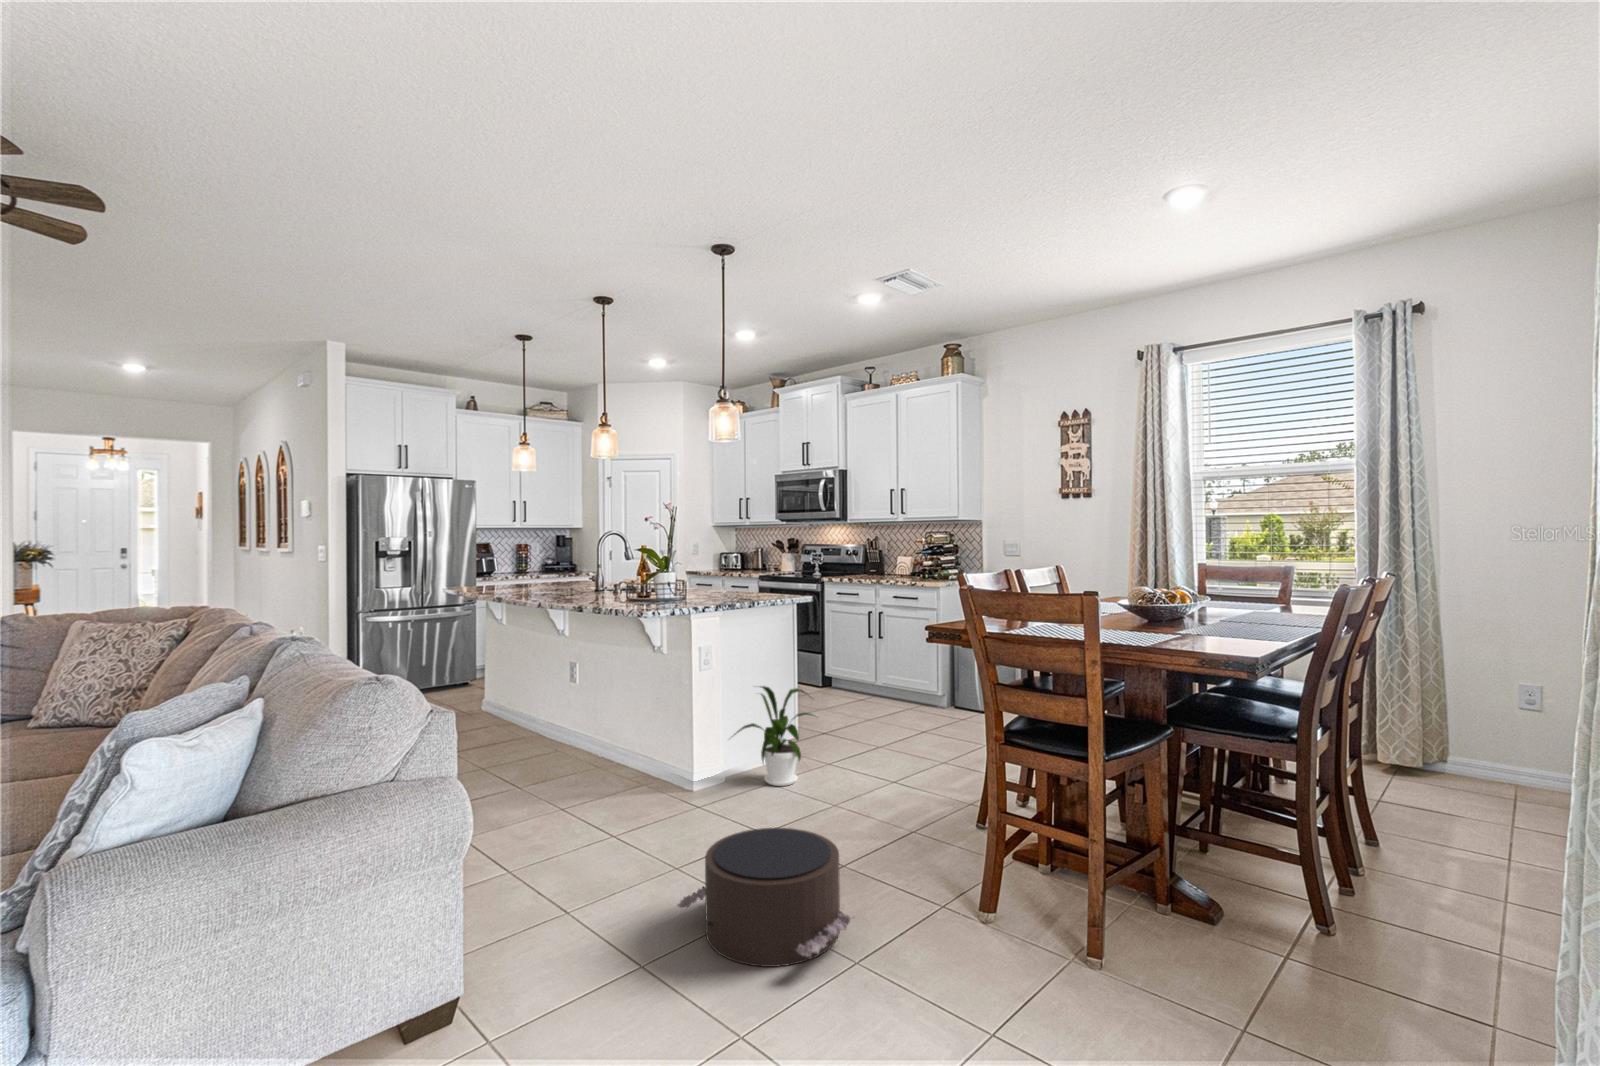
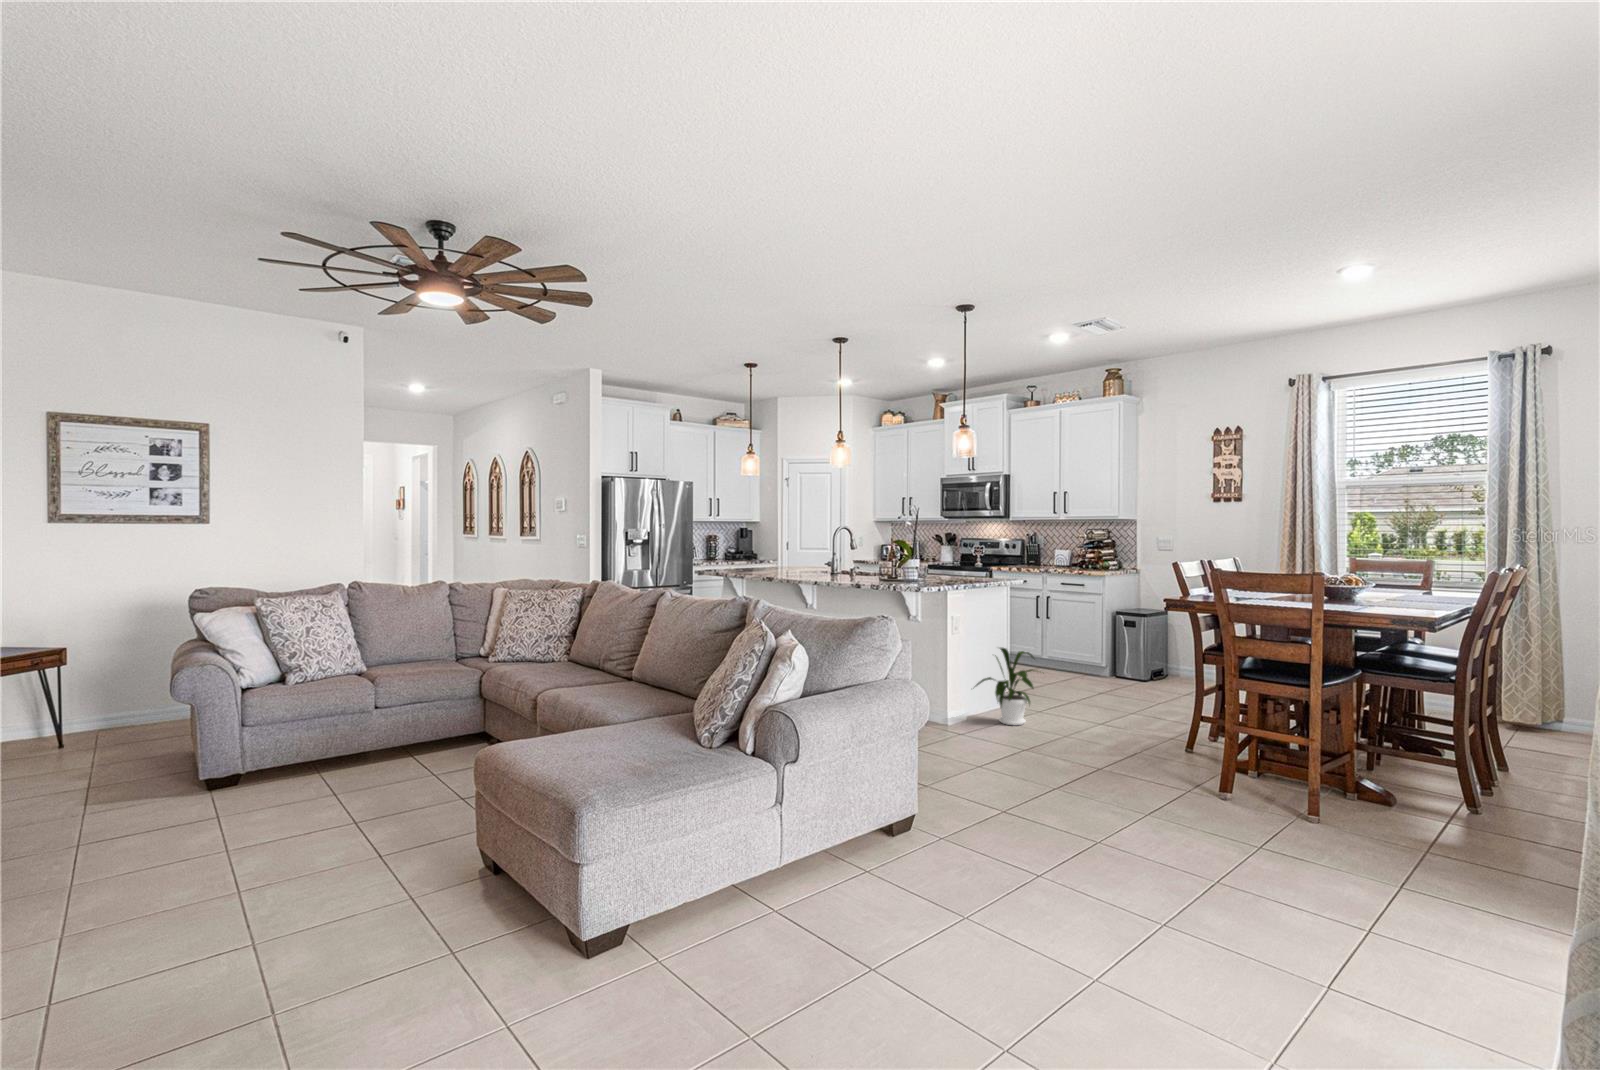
pouf: present [677,828,853,967] -> none [1011,735,1140,815]

